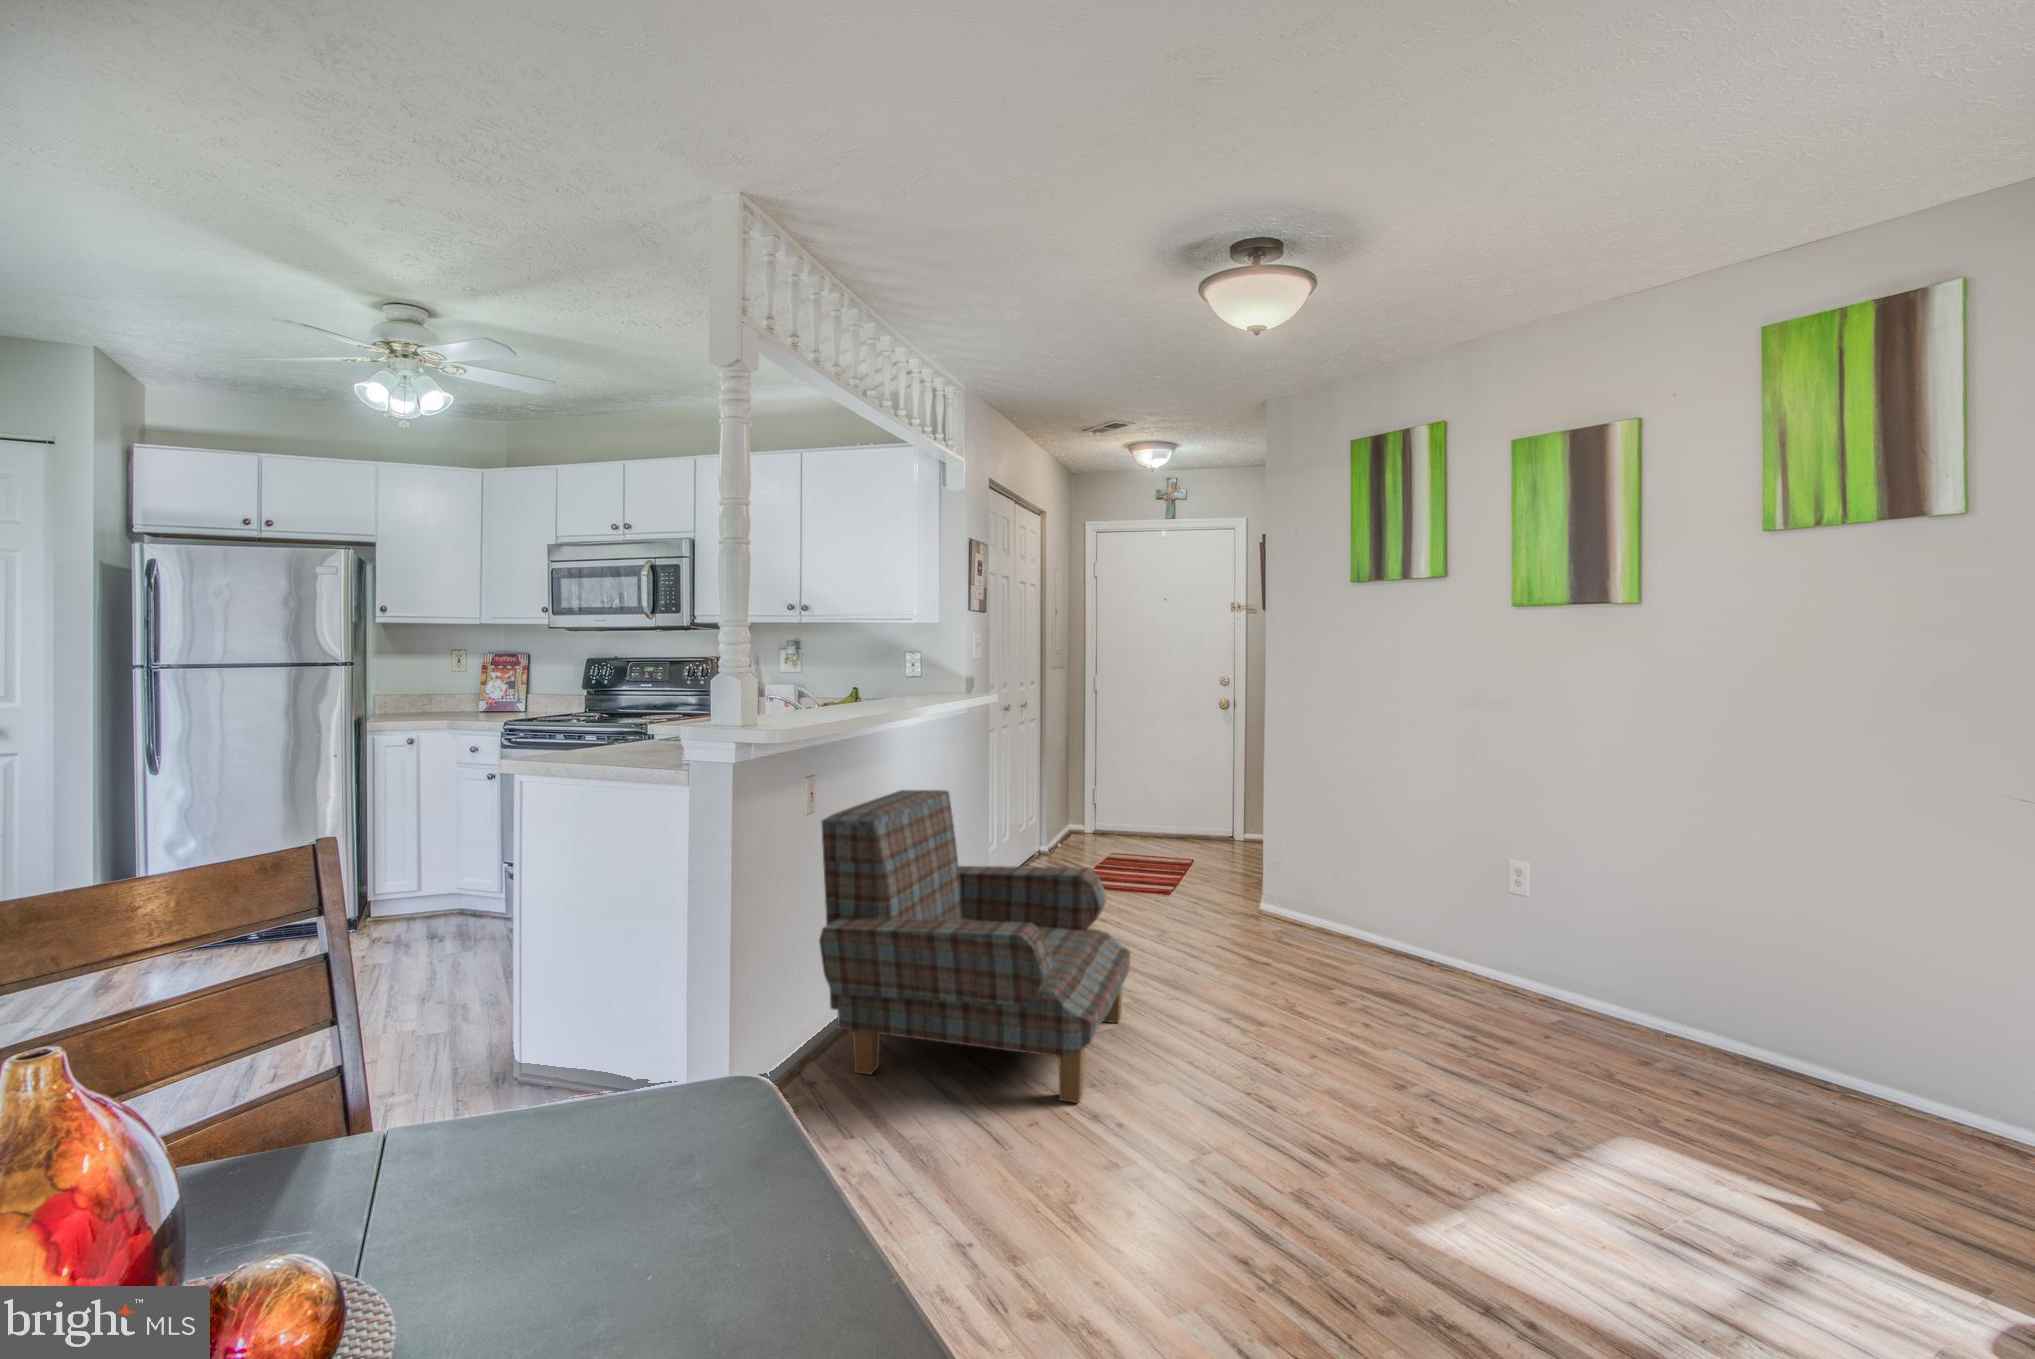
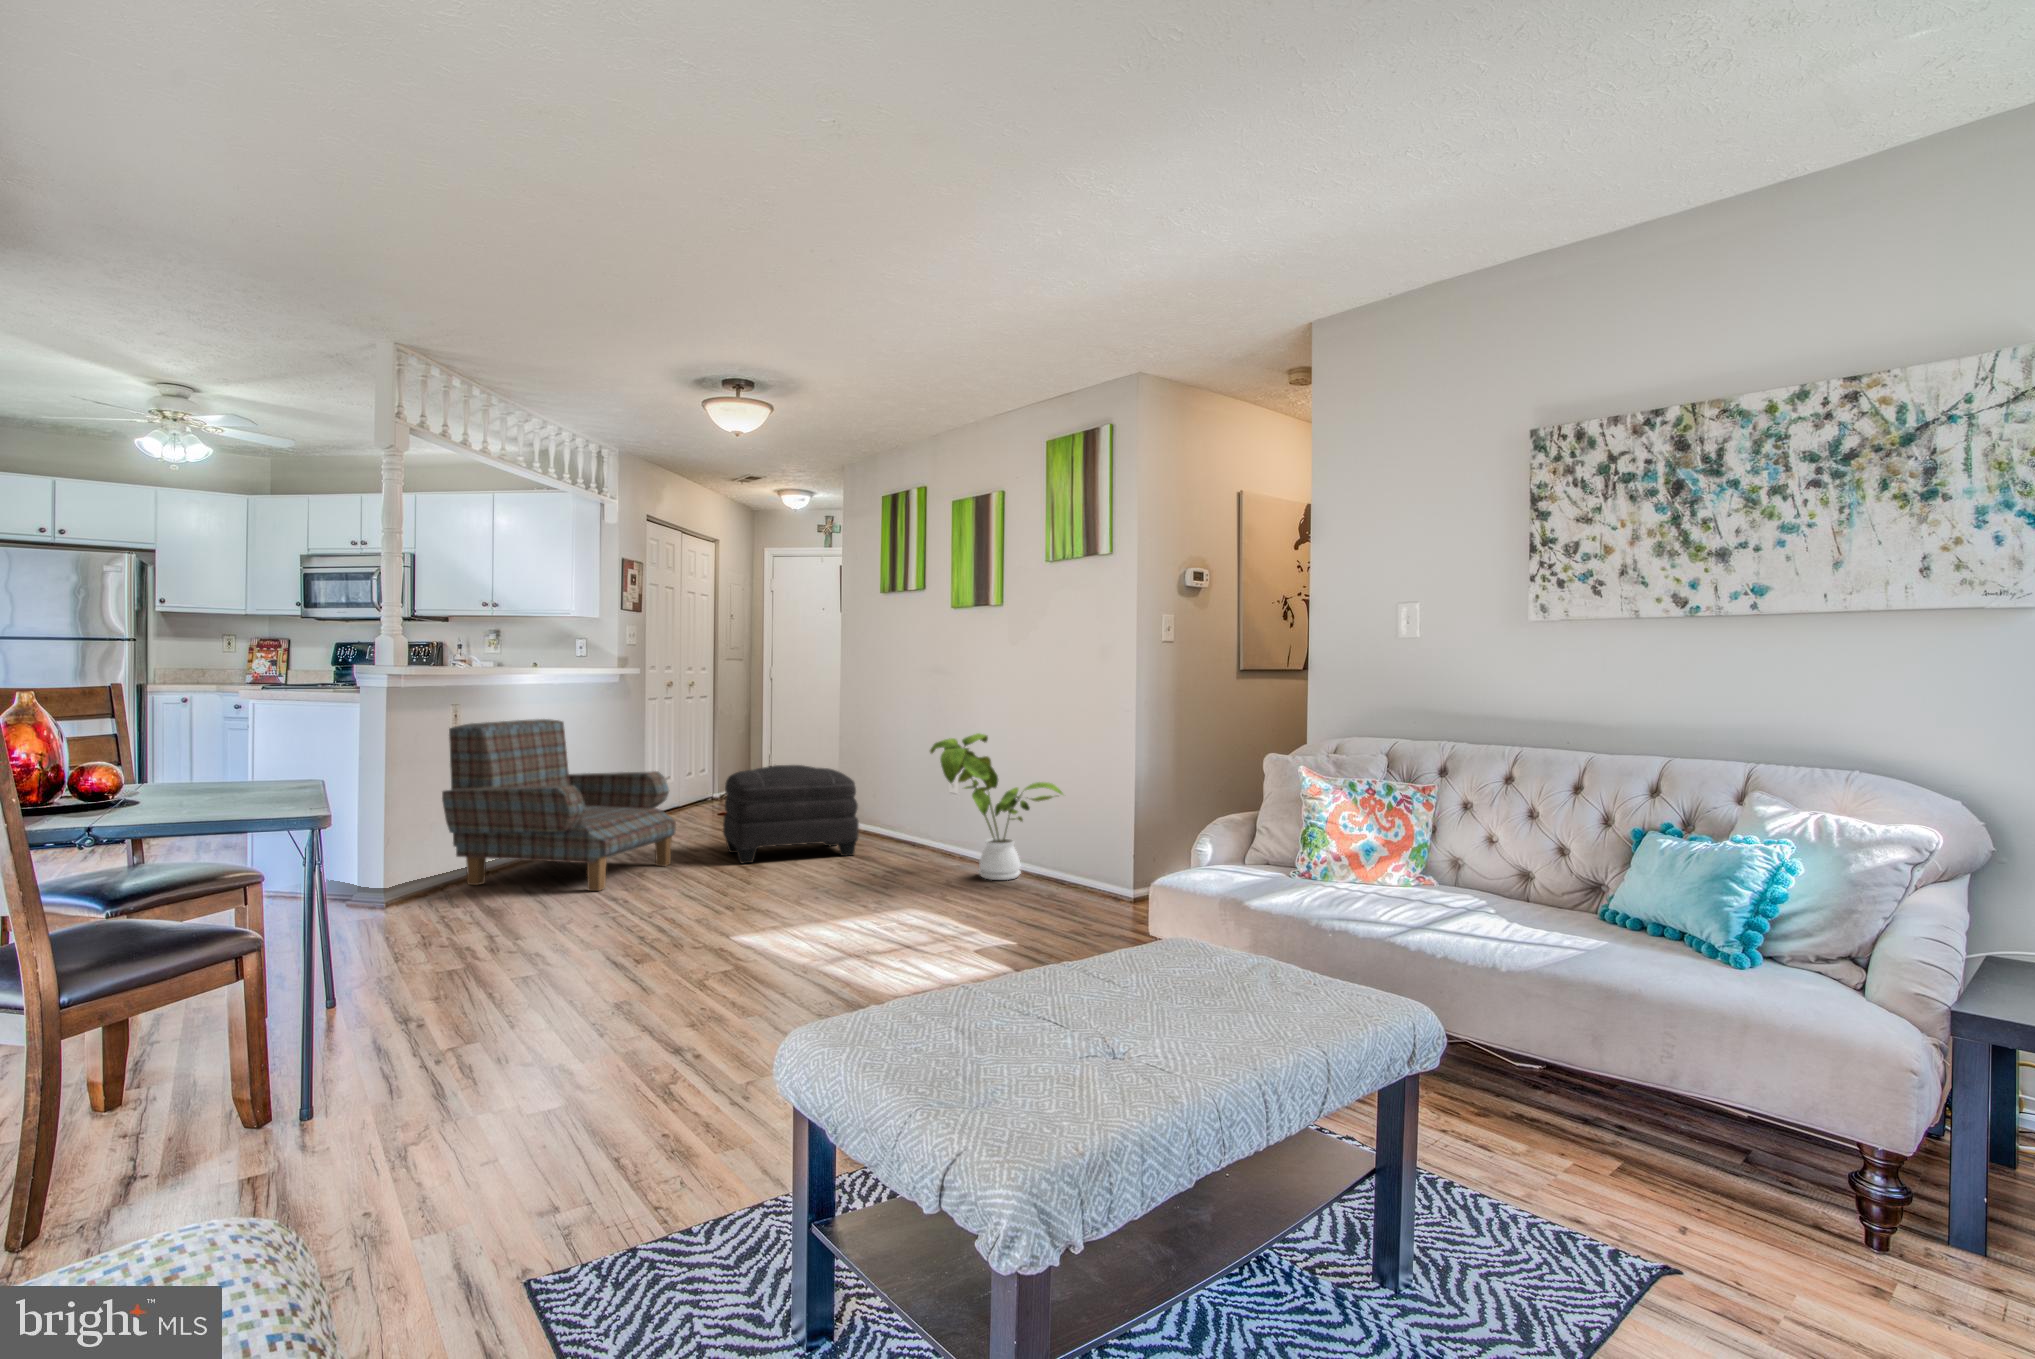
house plant: none [1602,835,1910,1093] -> present [930,733,1063,880]
ottoman: none [1169,851,1391,1021] -> present [723,765,859,863]

